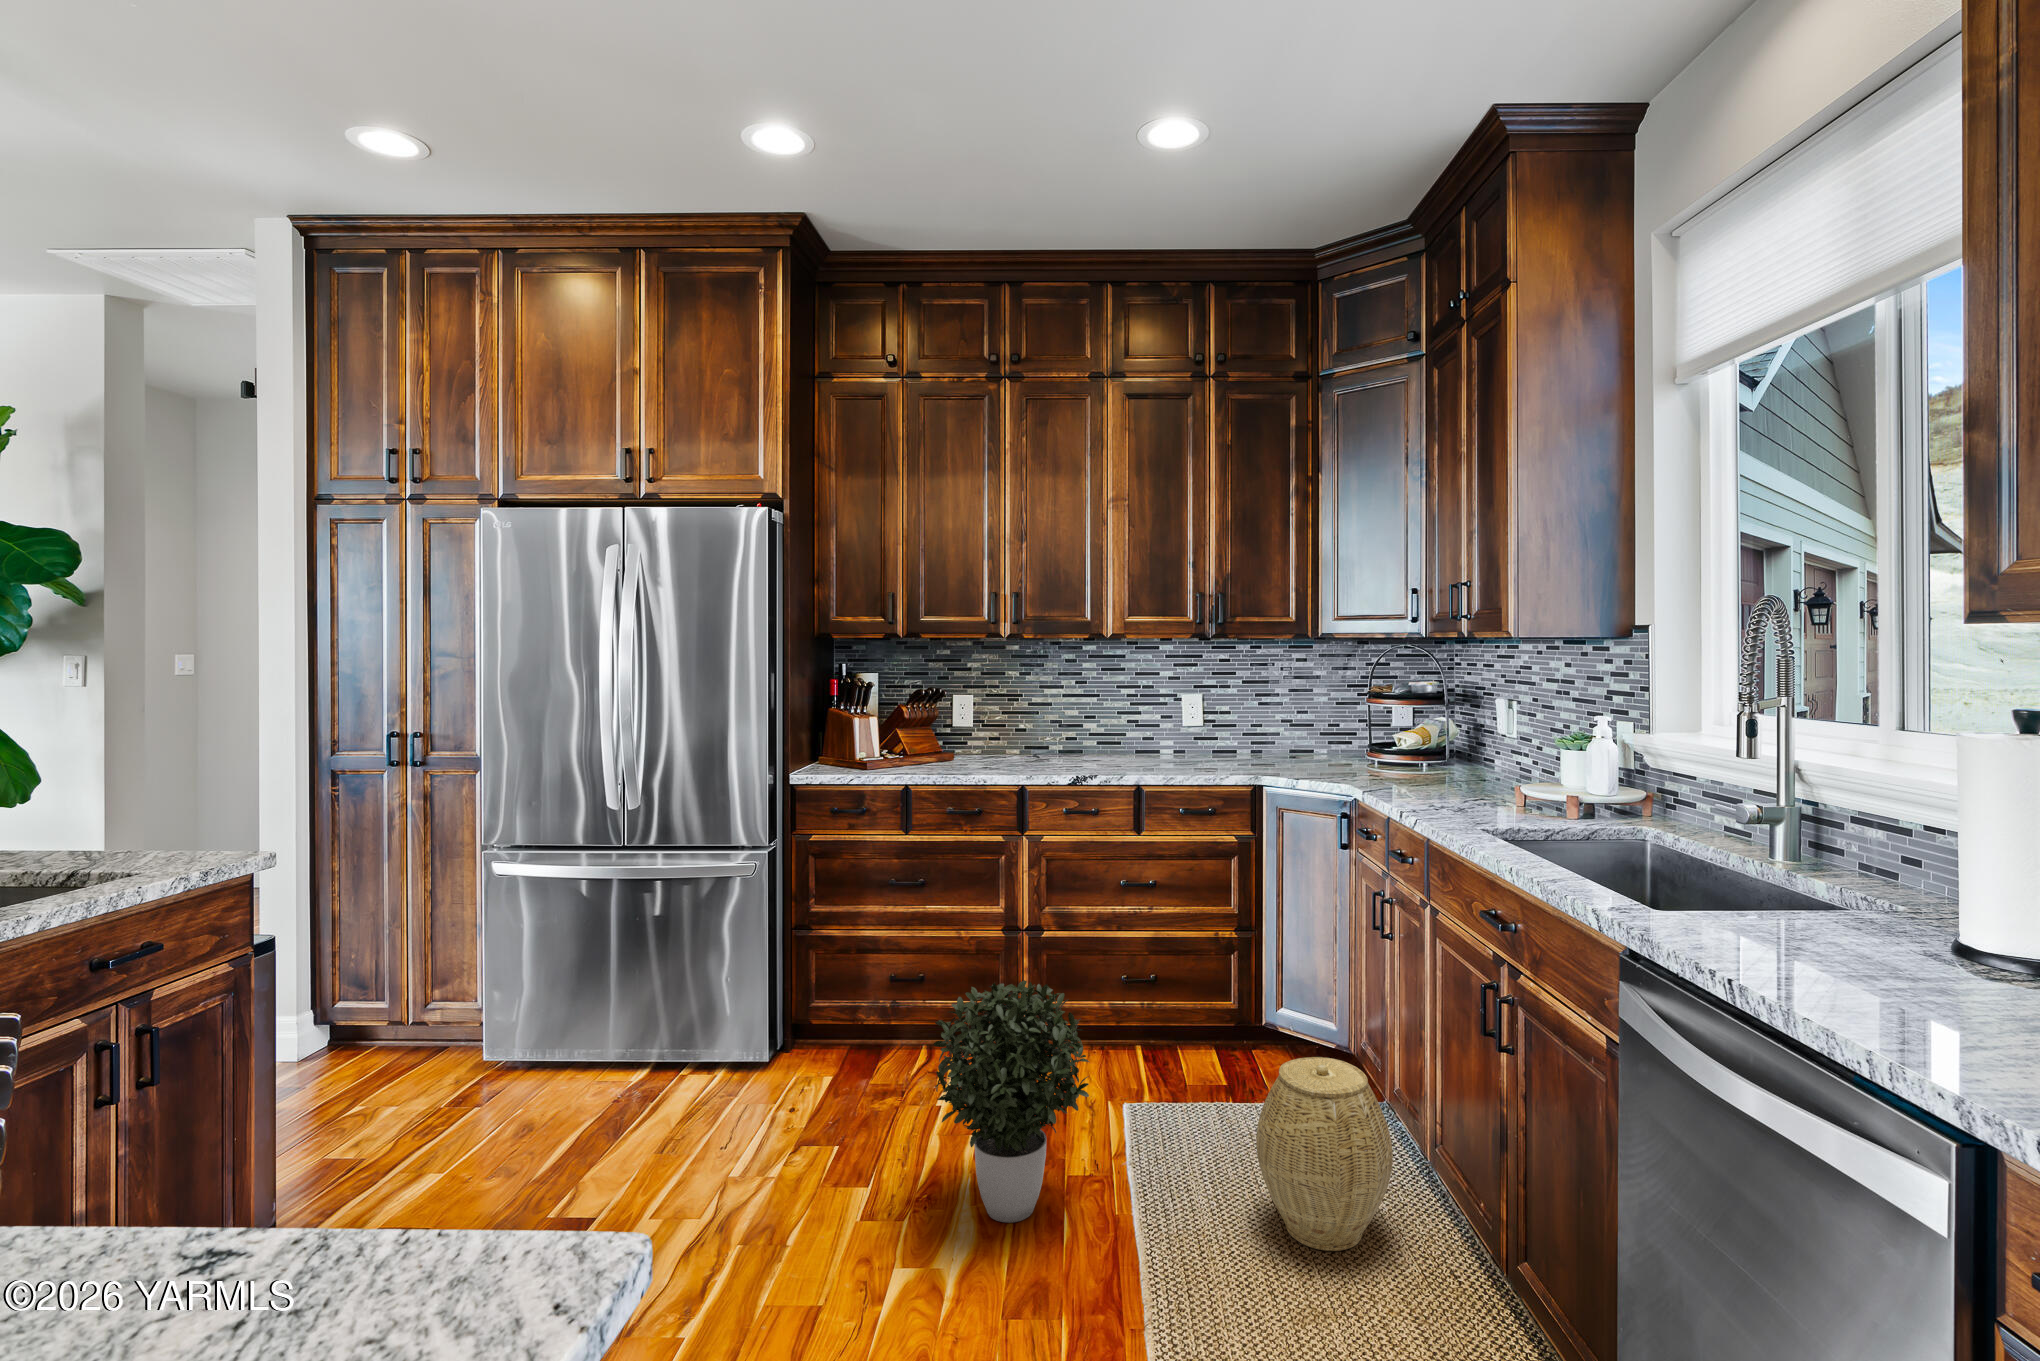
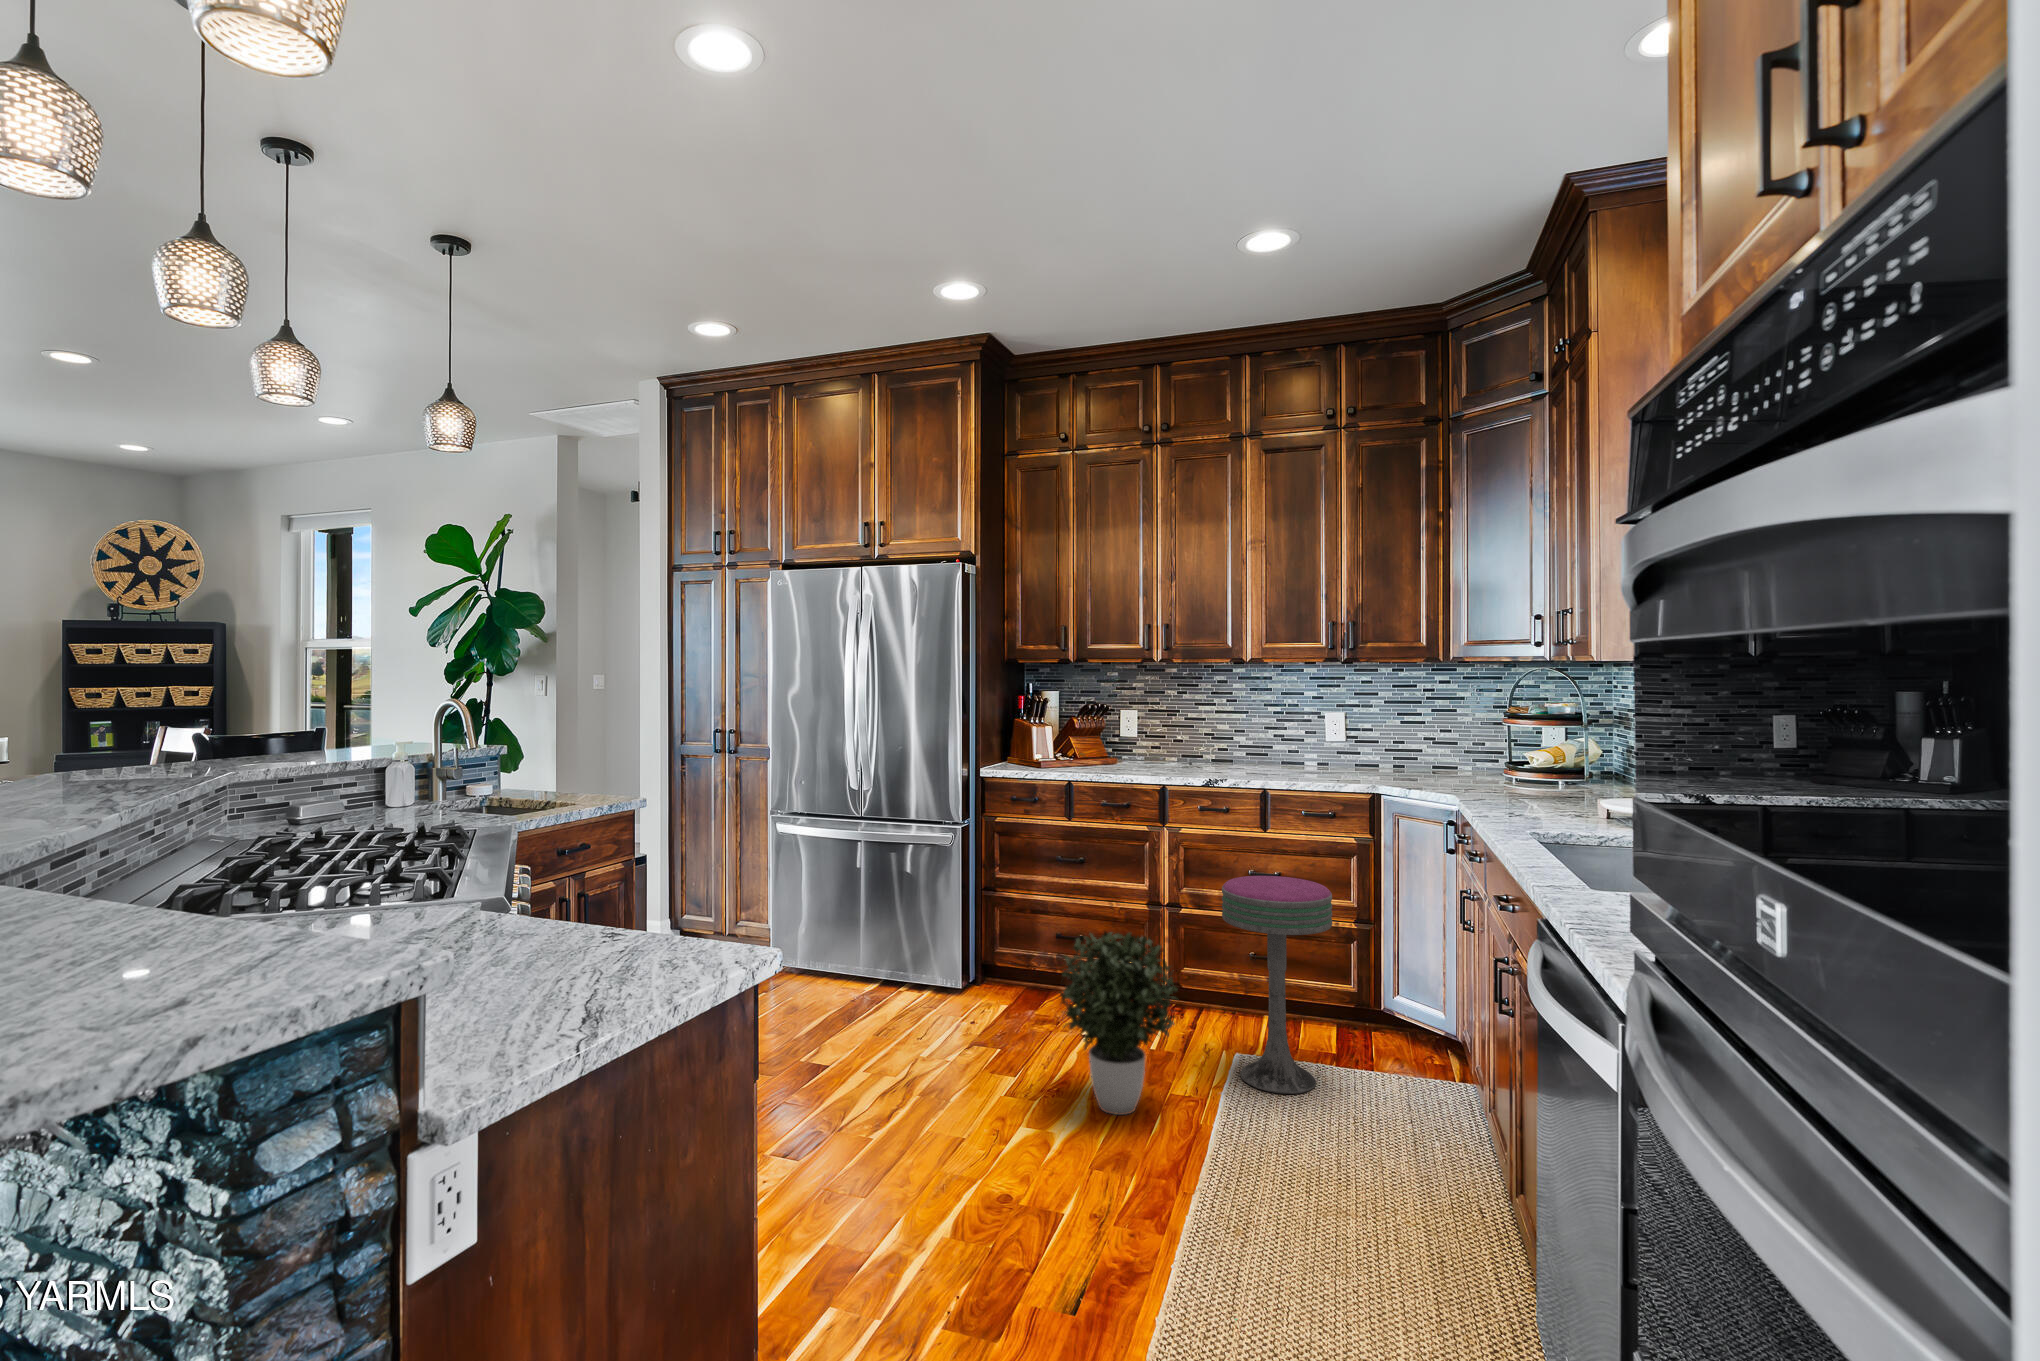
bar stool: none [1118,888,1243,1149] -> present [1222,876,1332,1094]
woven basket: present [1256,1057,1393,1251] -> none [1313,1019,1433,1178]

